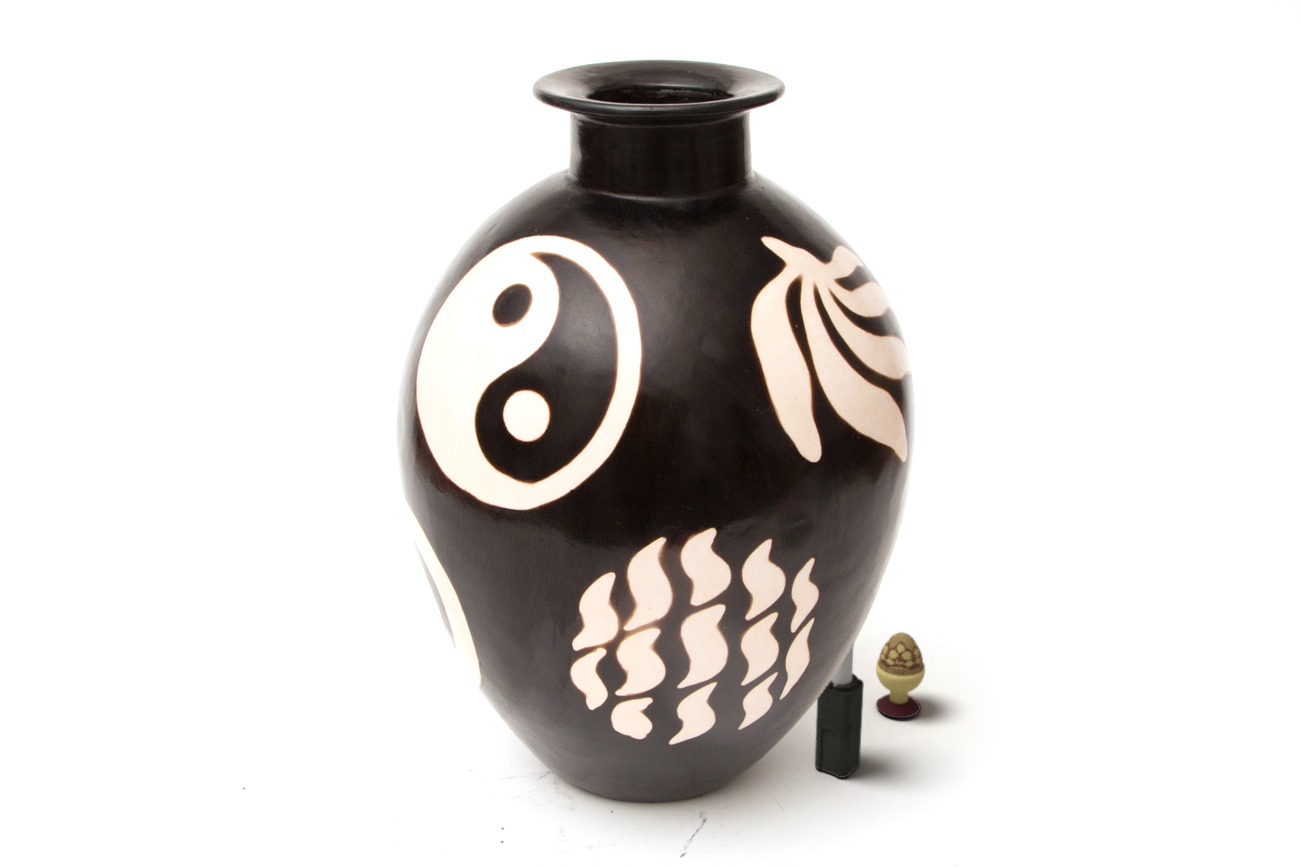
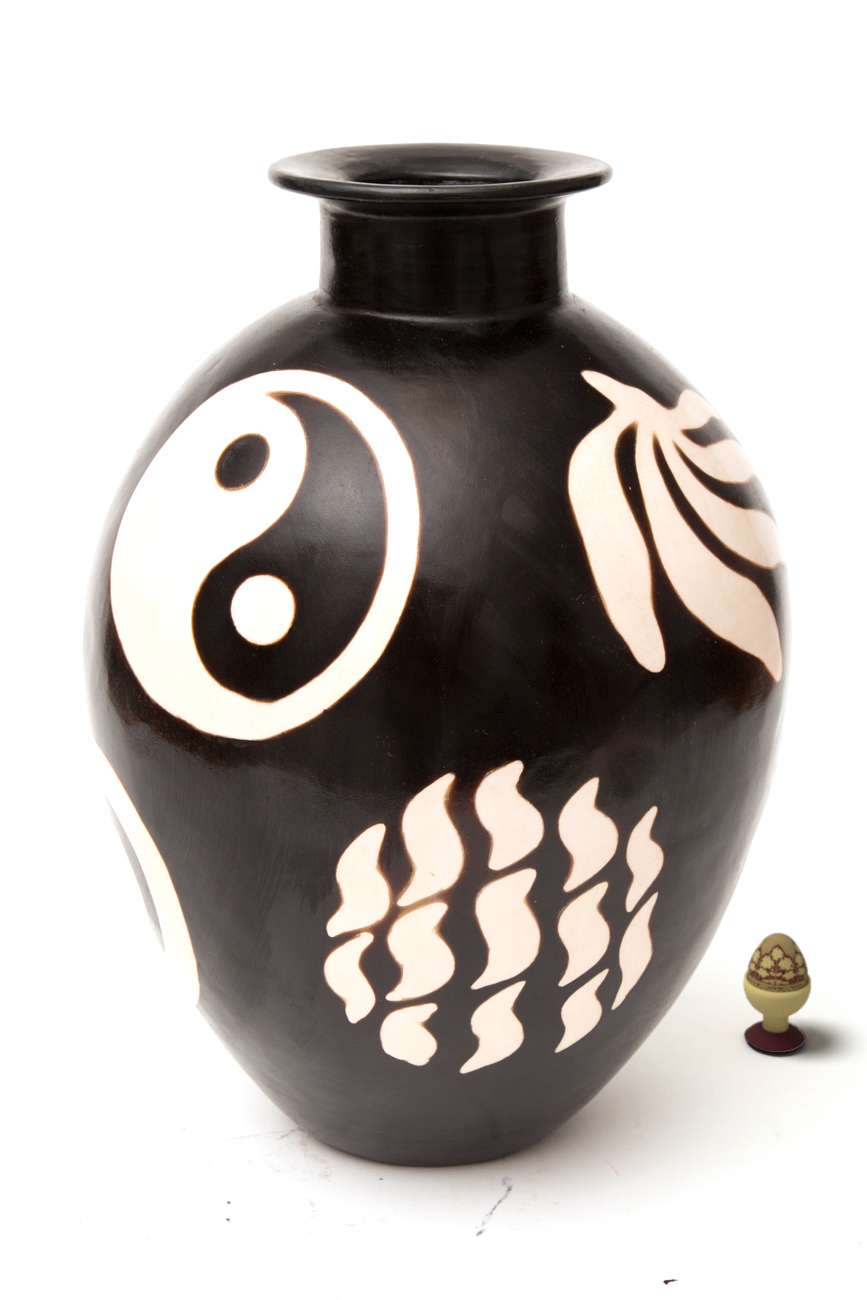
candle: present [815,644,864,778] -> none [660,881,727,1130]

